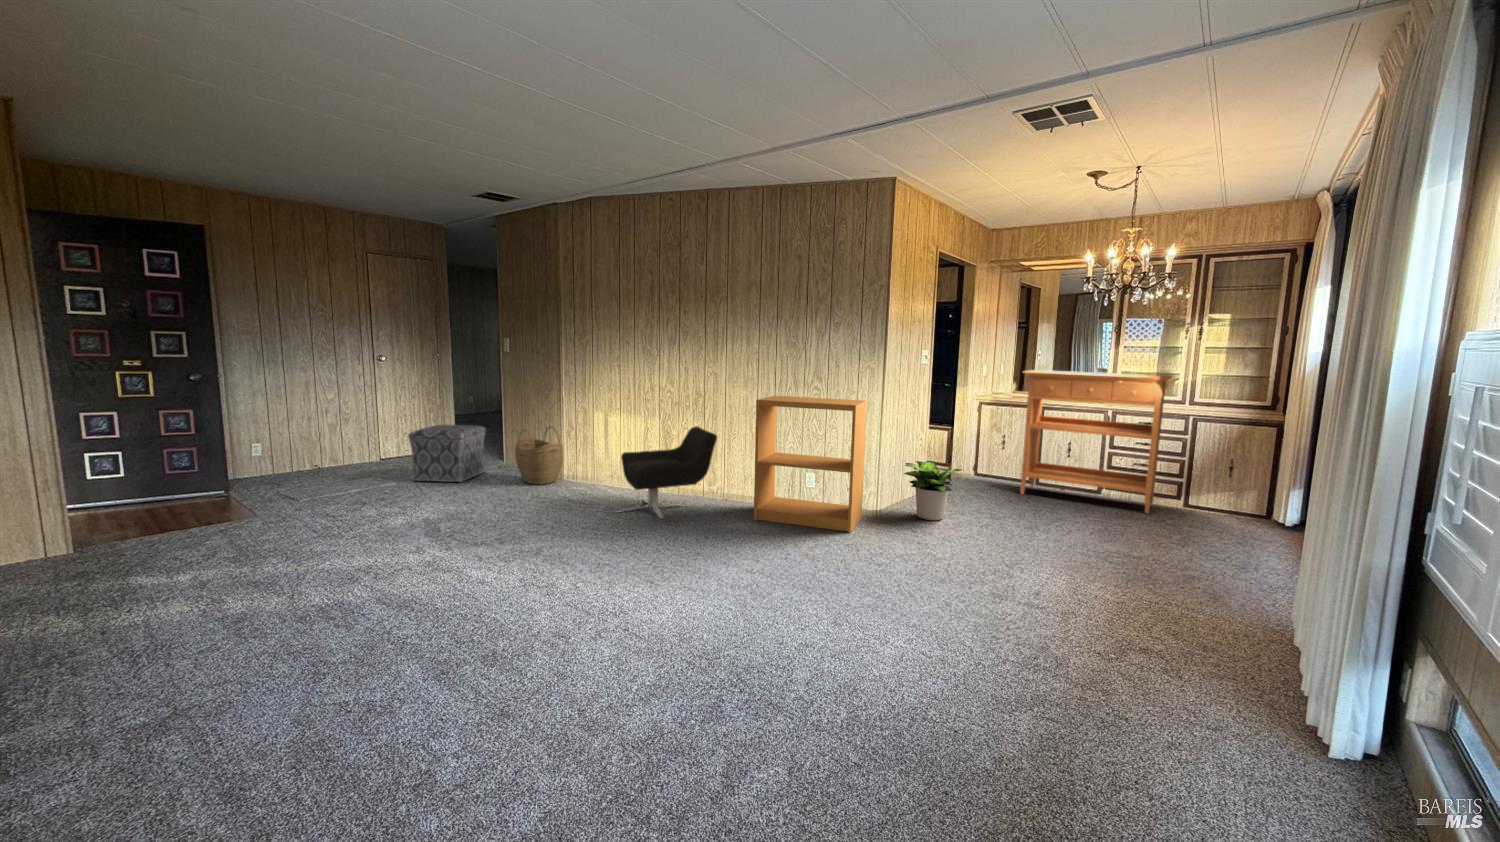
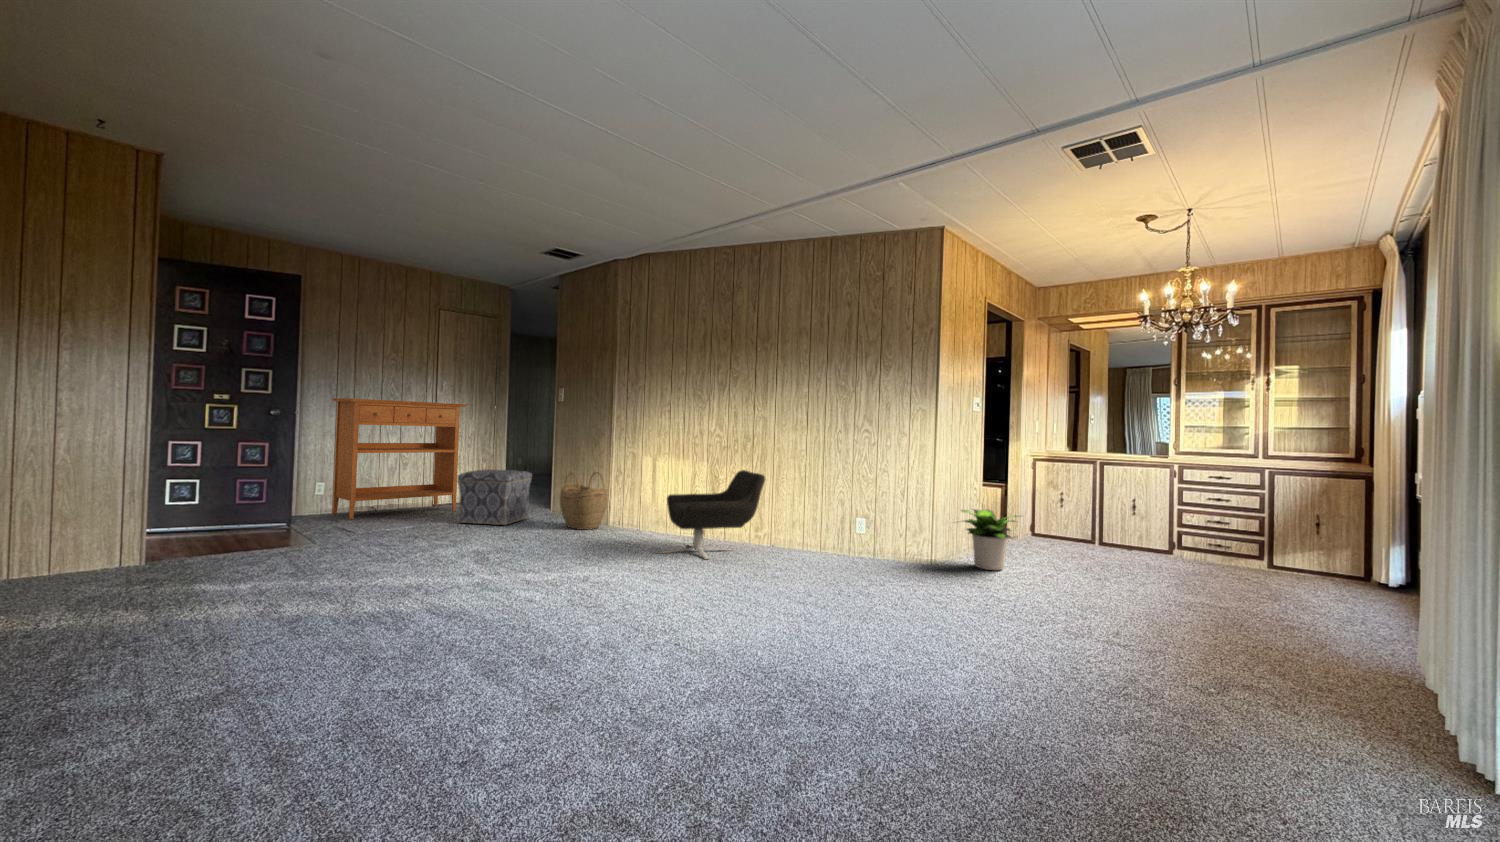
console table: present [1020,370,1172,514] -> present [331,398,467,519]
bookshelf: present [754,396,867,533] -> none [802,438,920,577]

